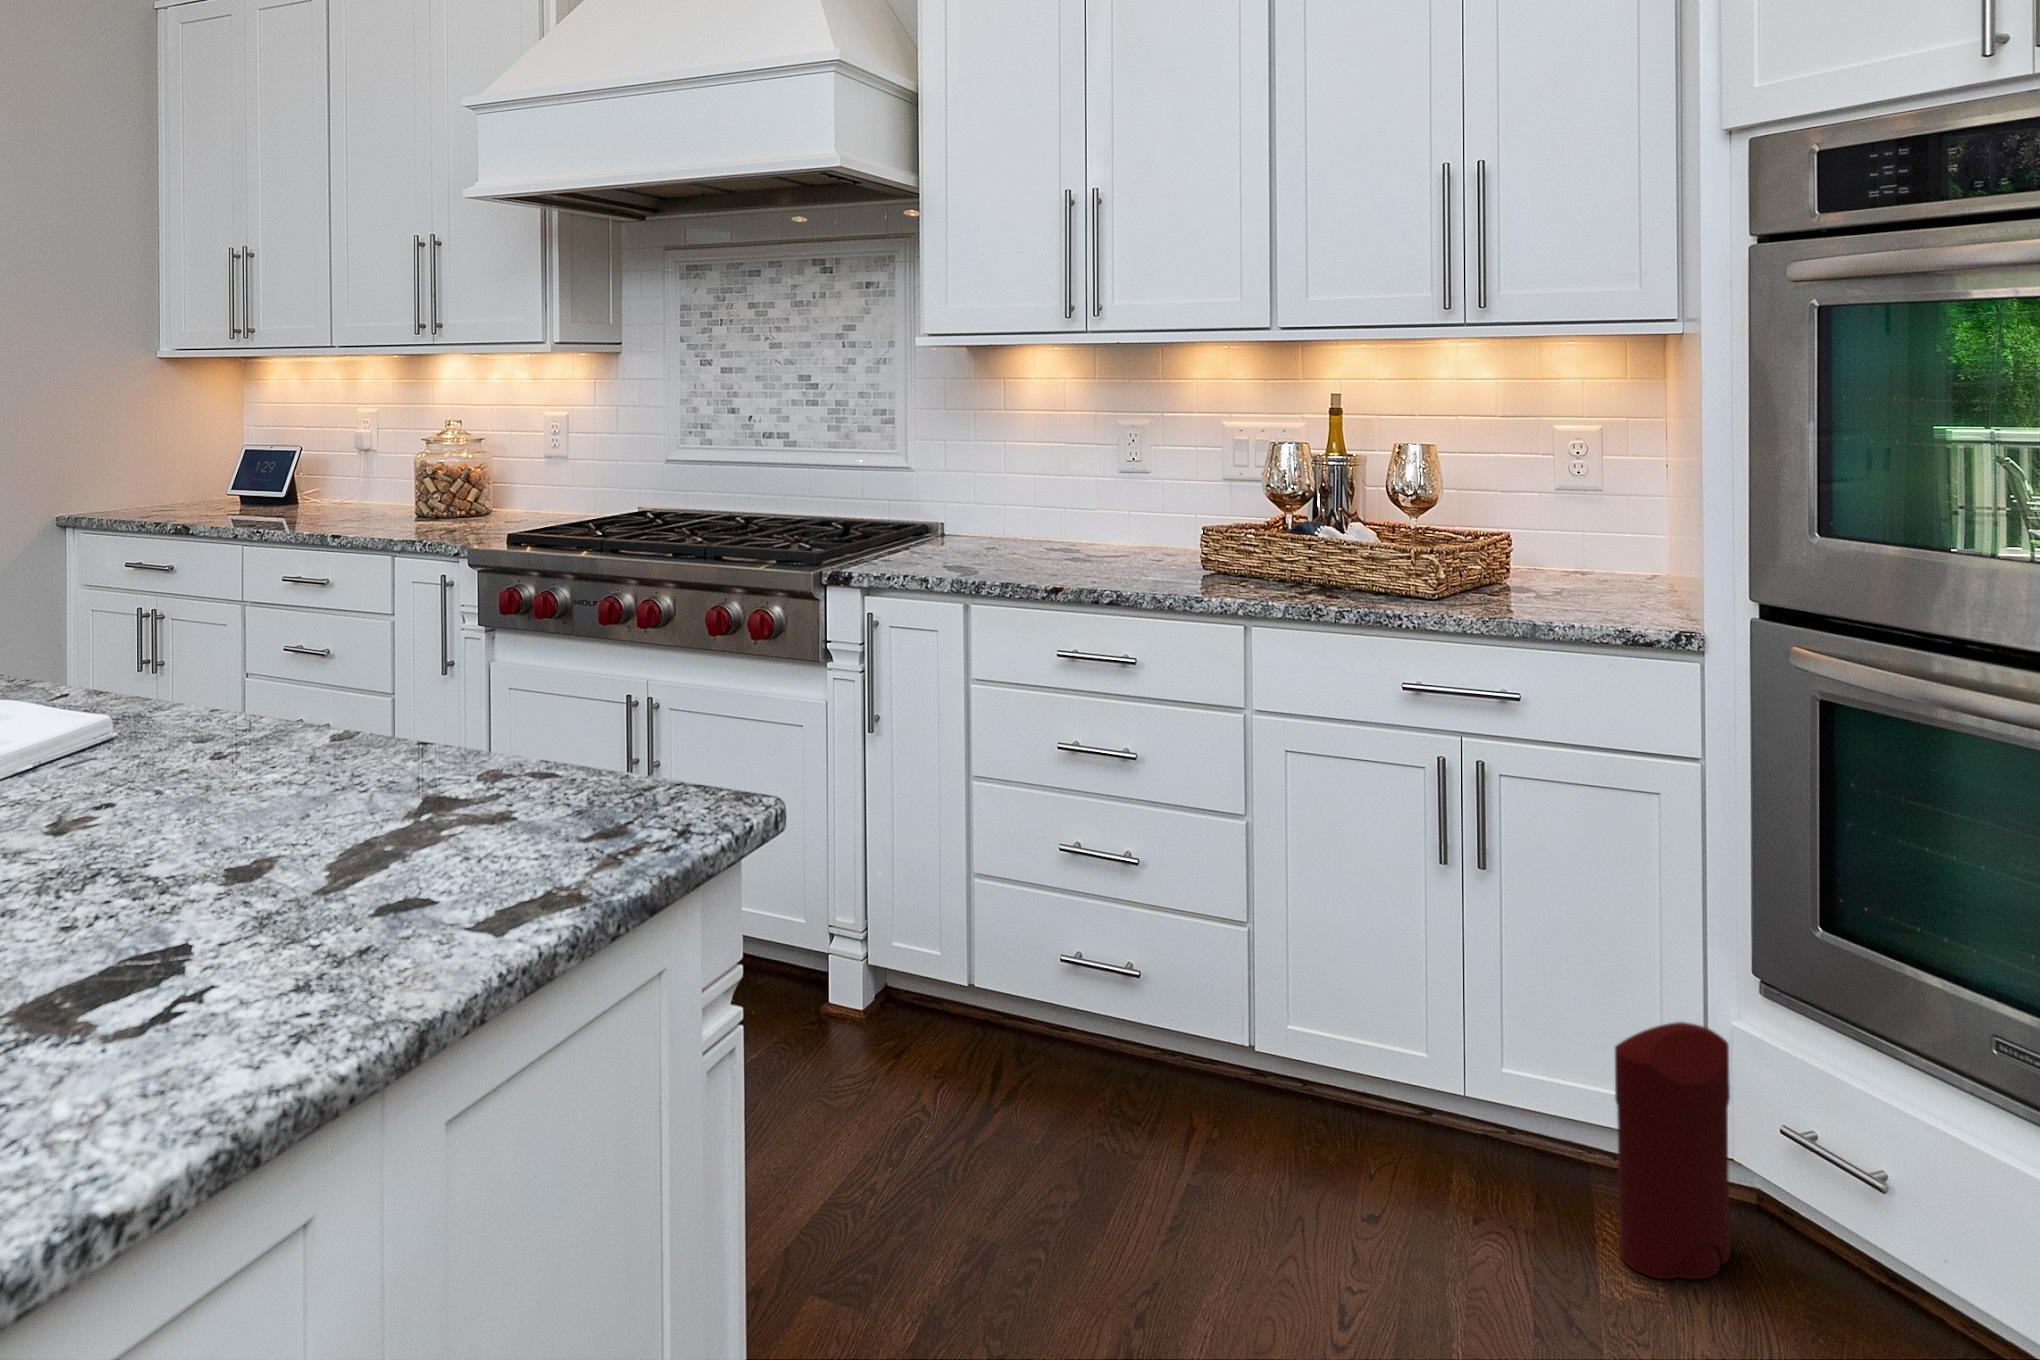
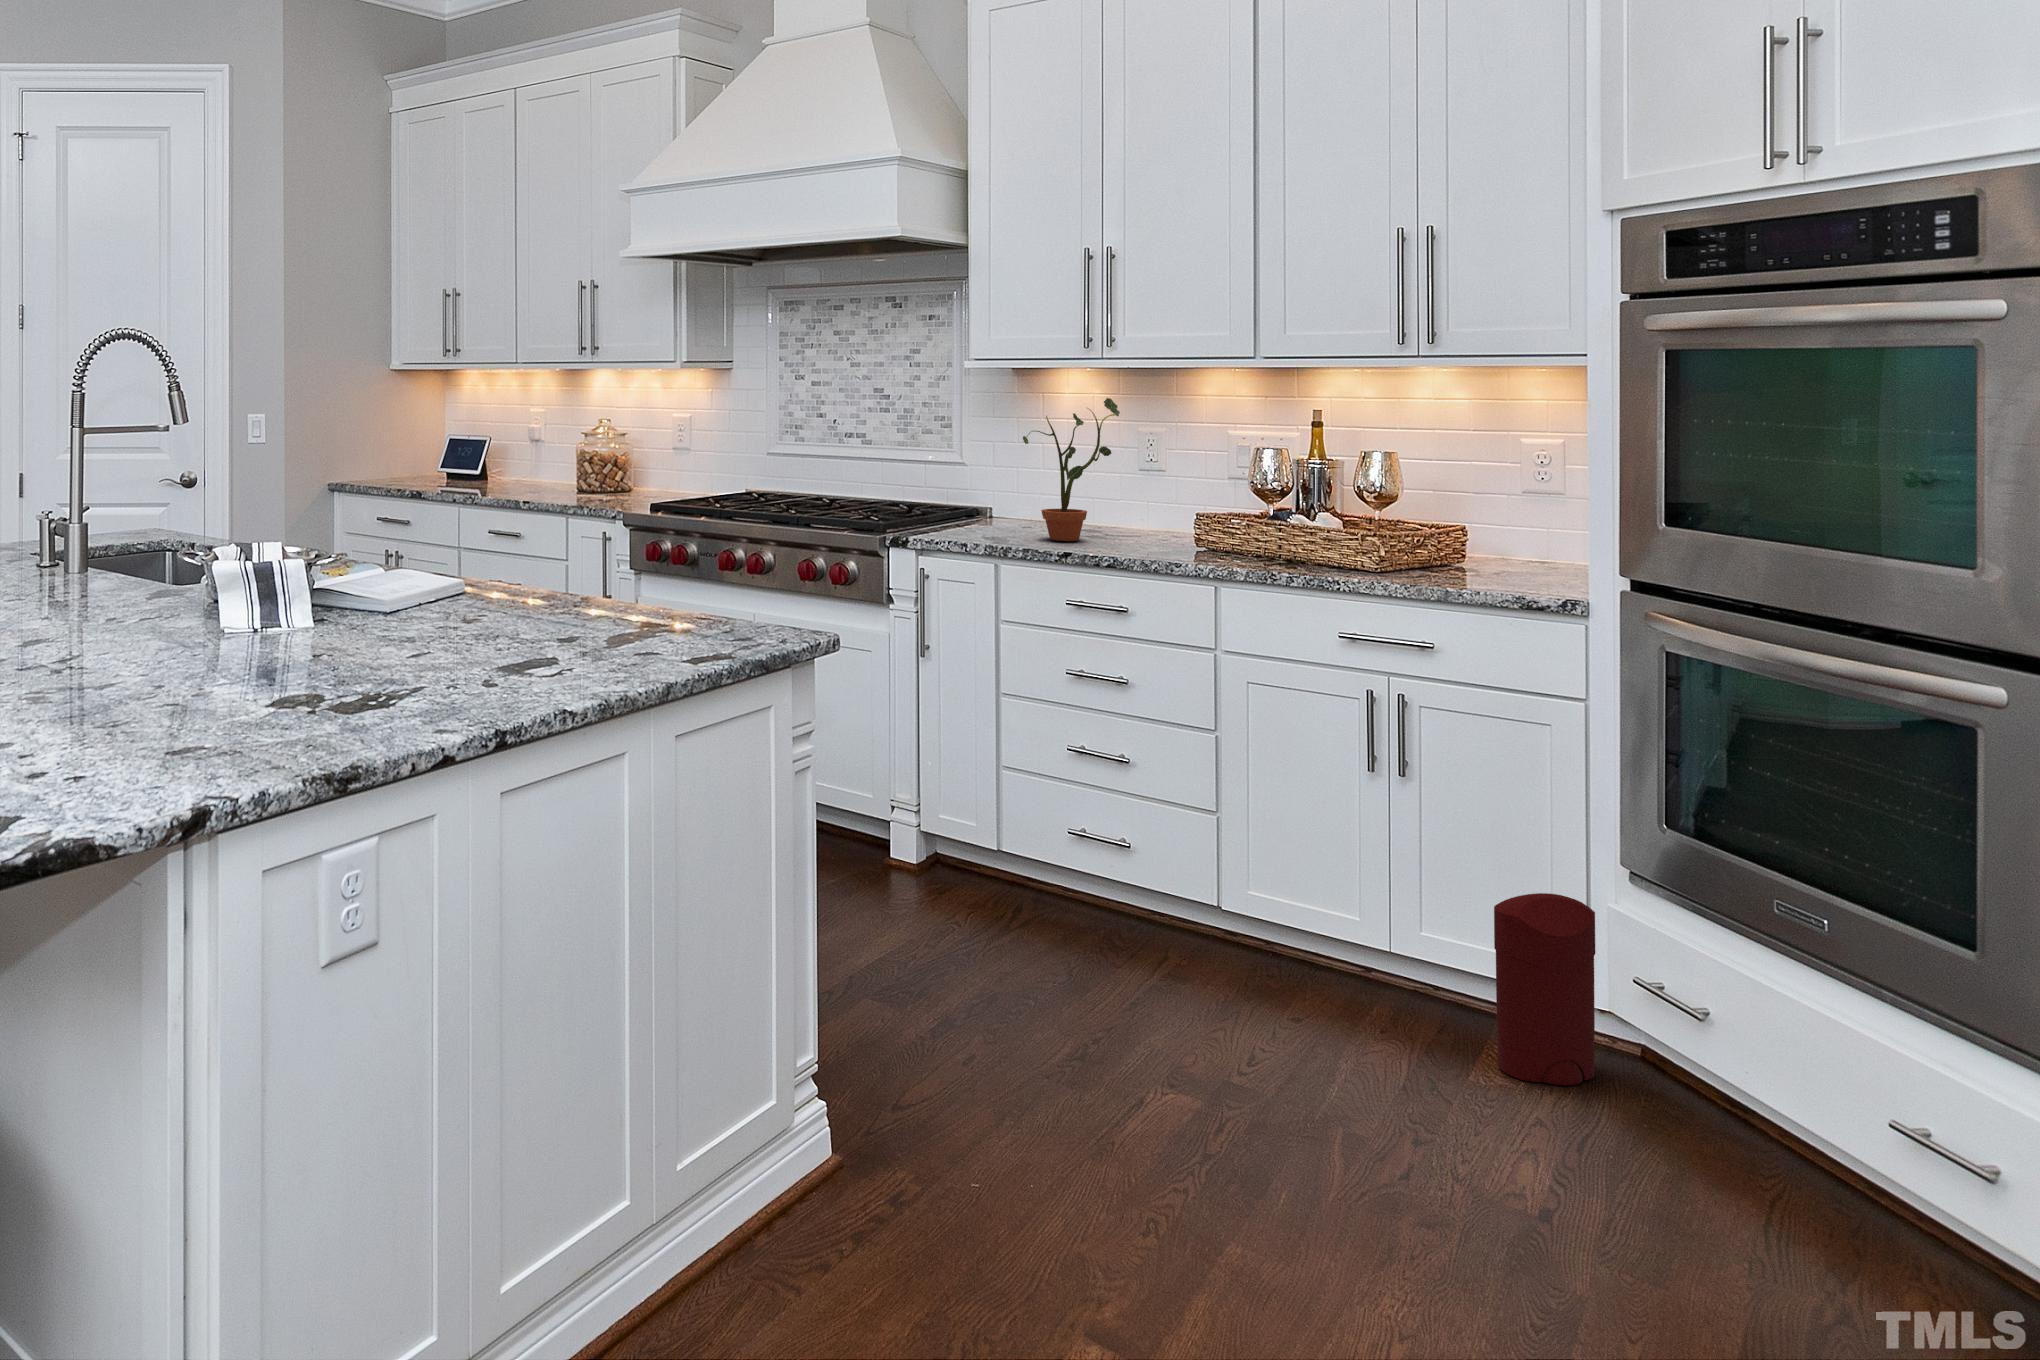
potted plant: none [992,382,1105,569] -> present [1023,398,1120,541]

